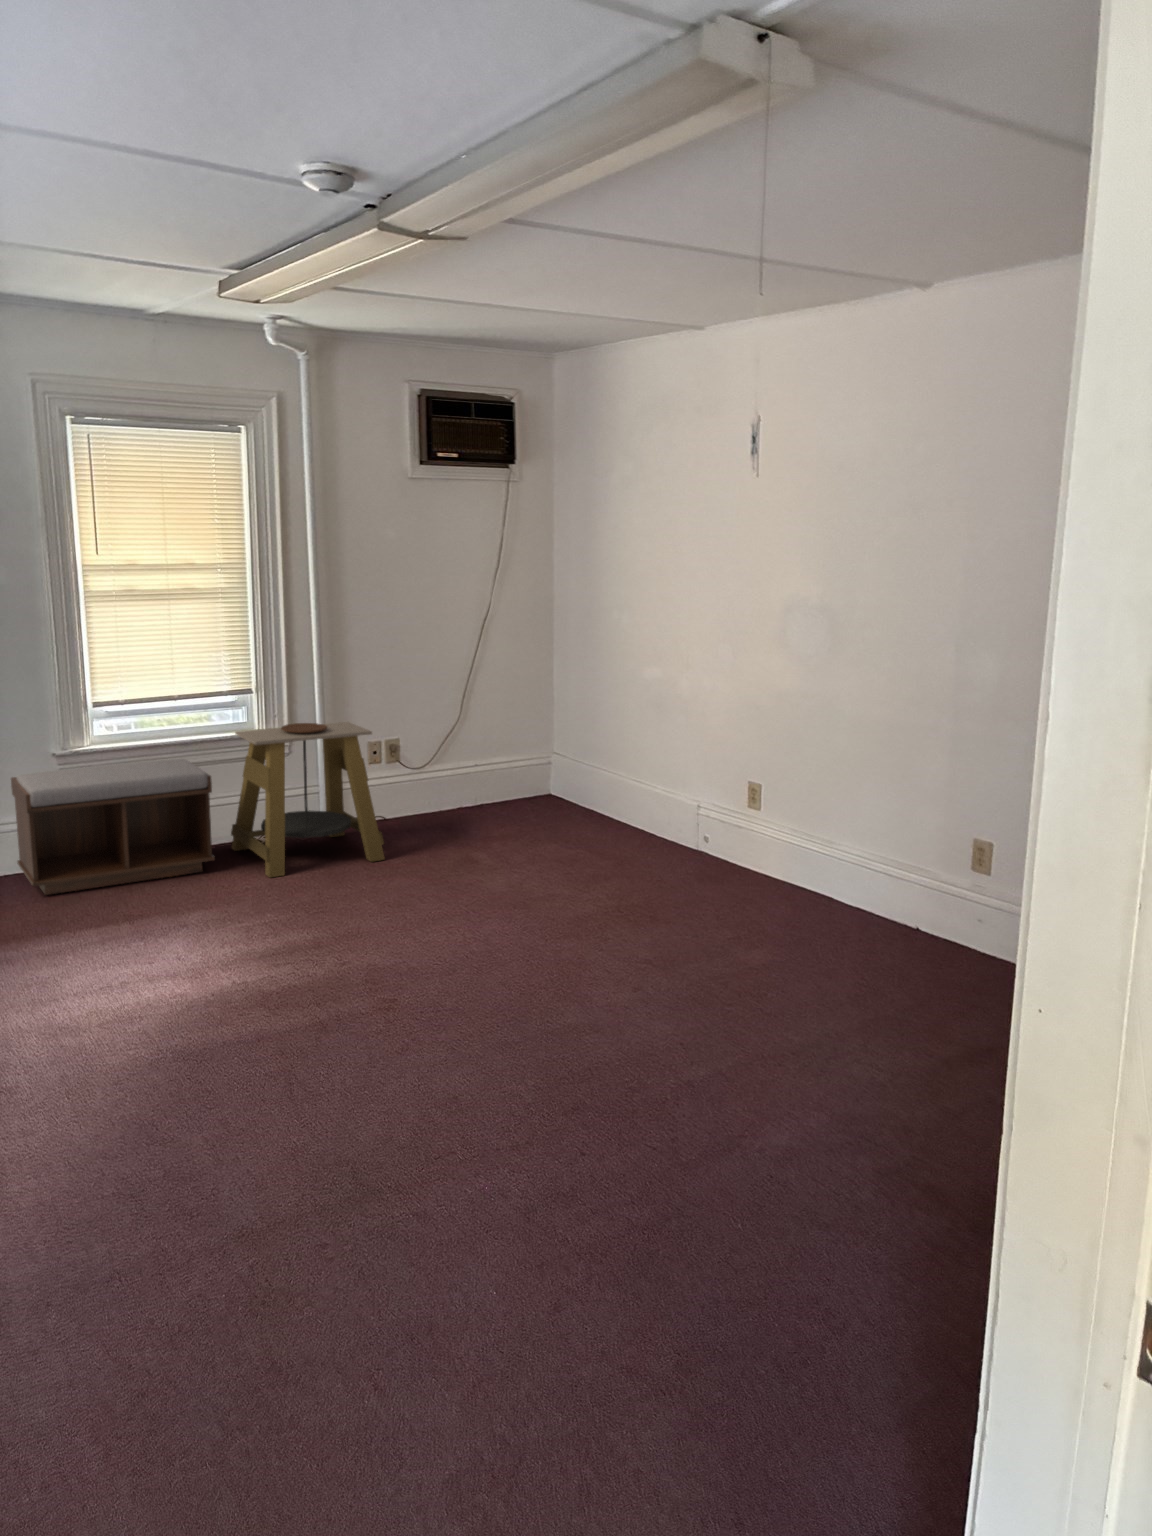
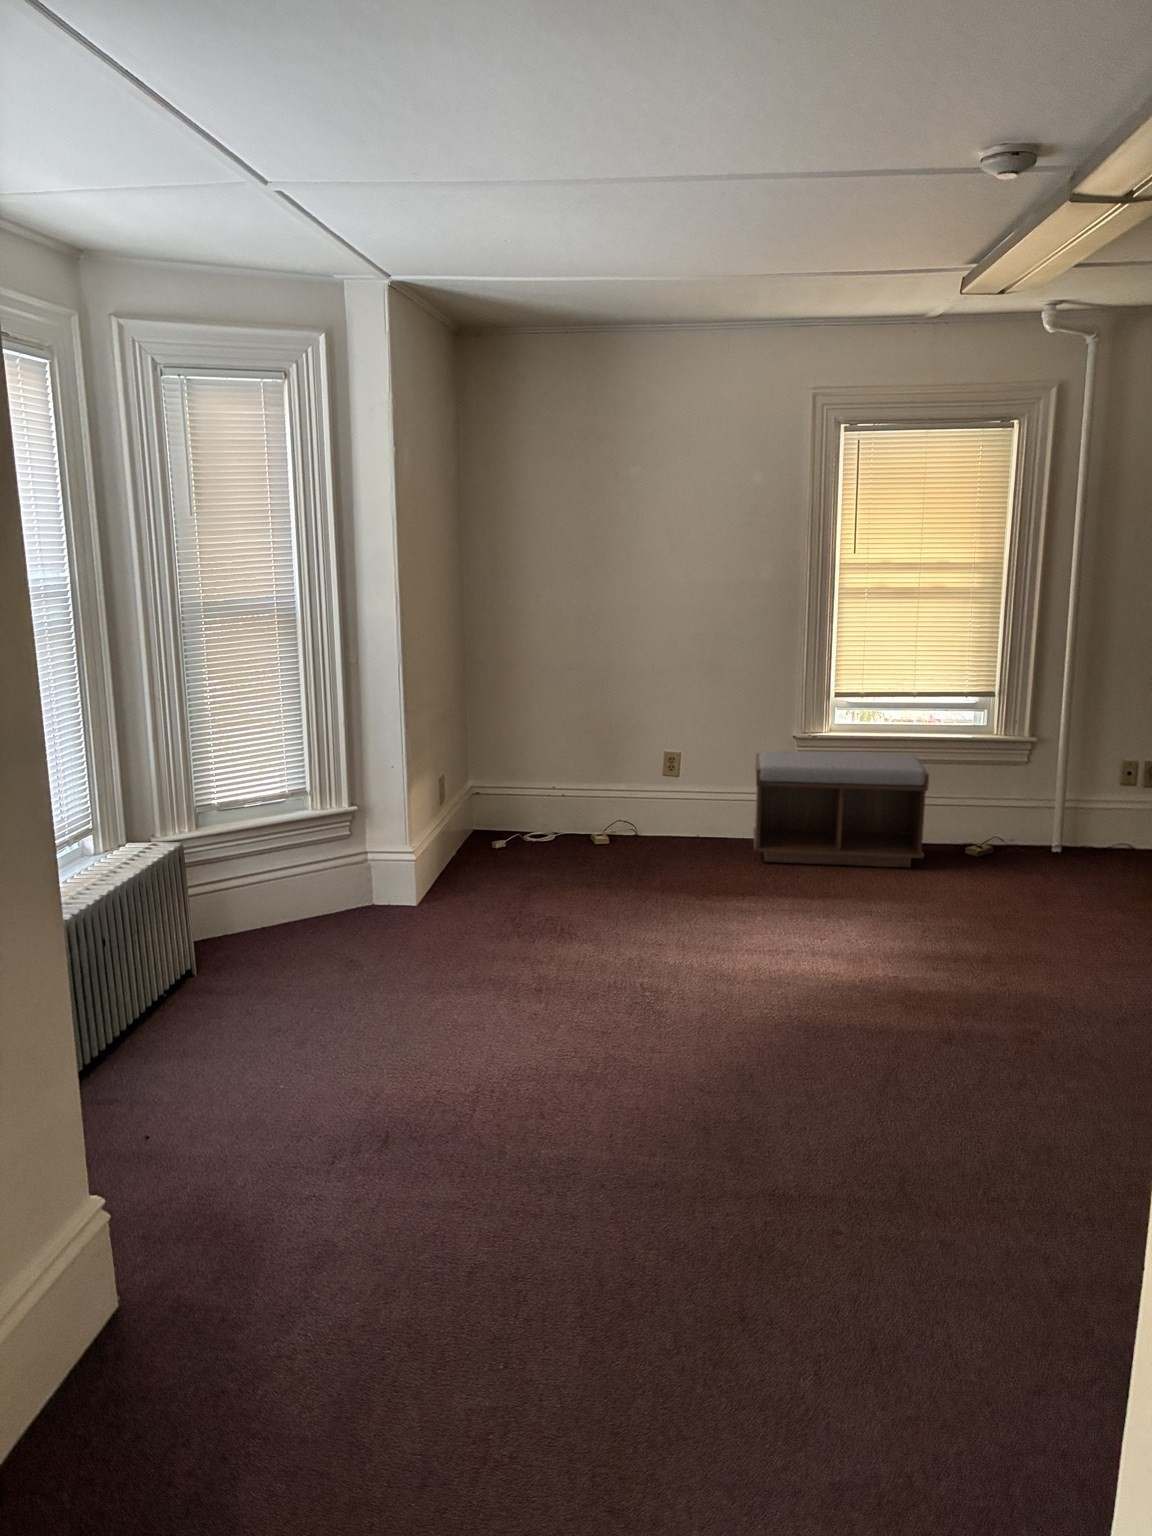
side table: present [231,722,385,877] -> none [952,731,1114,891]

